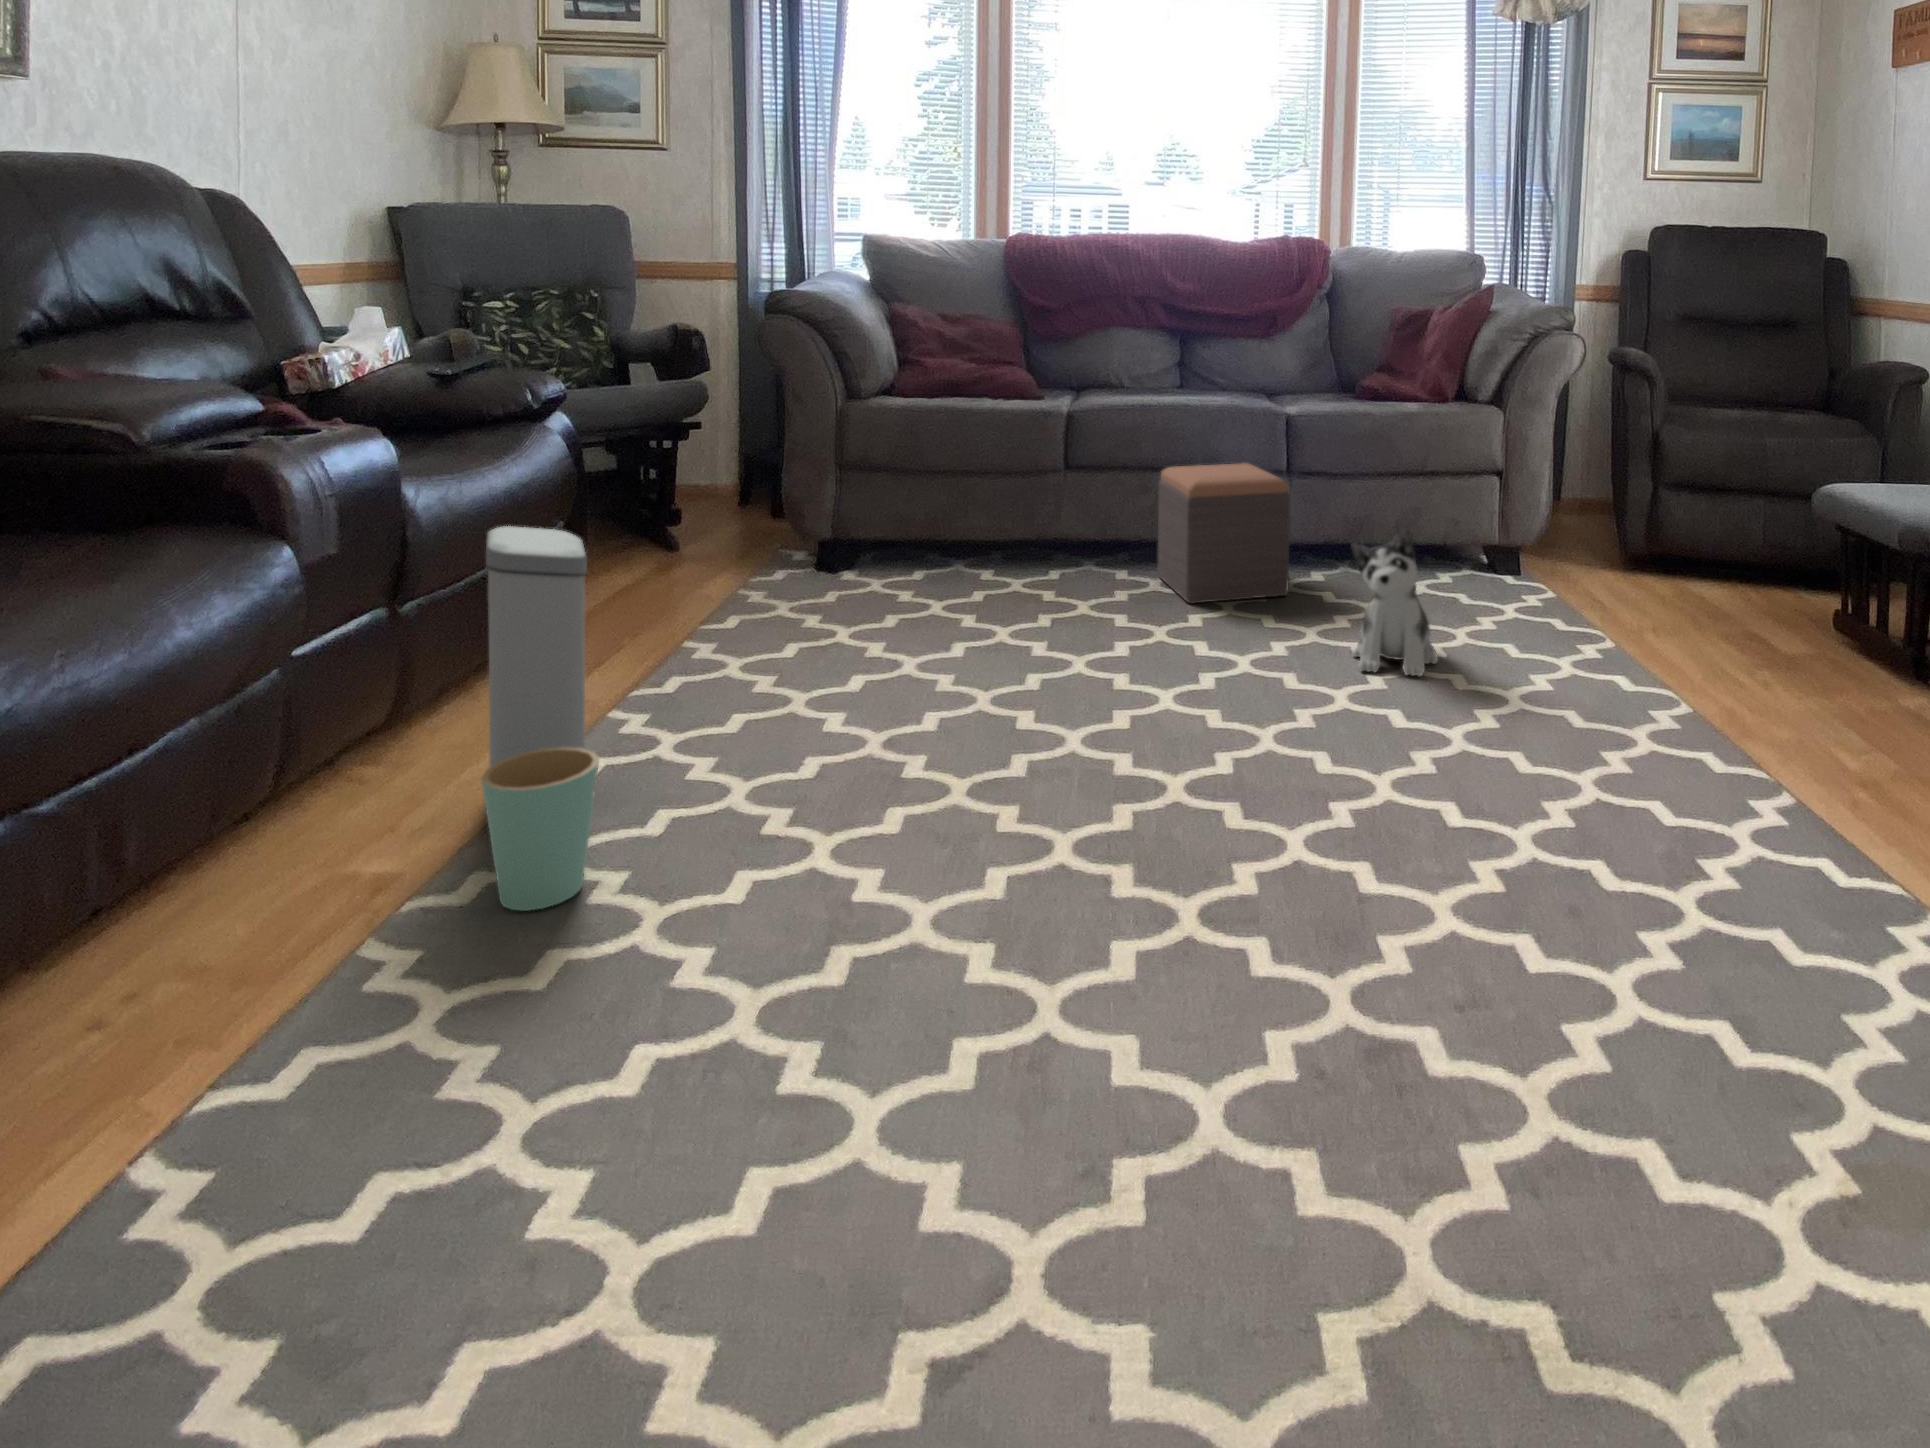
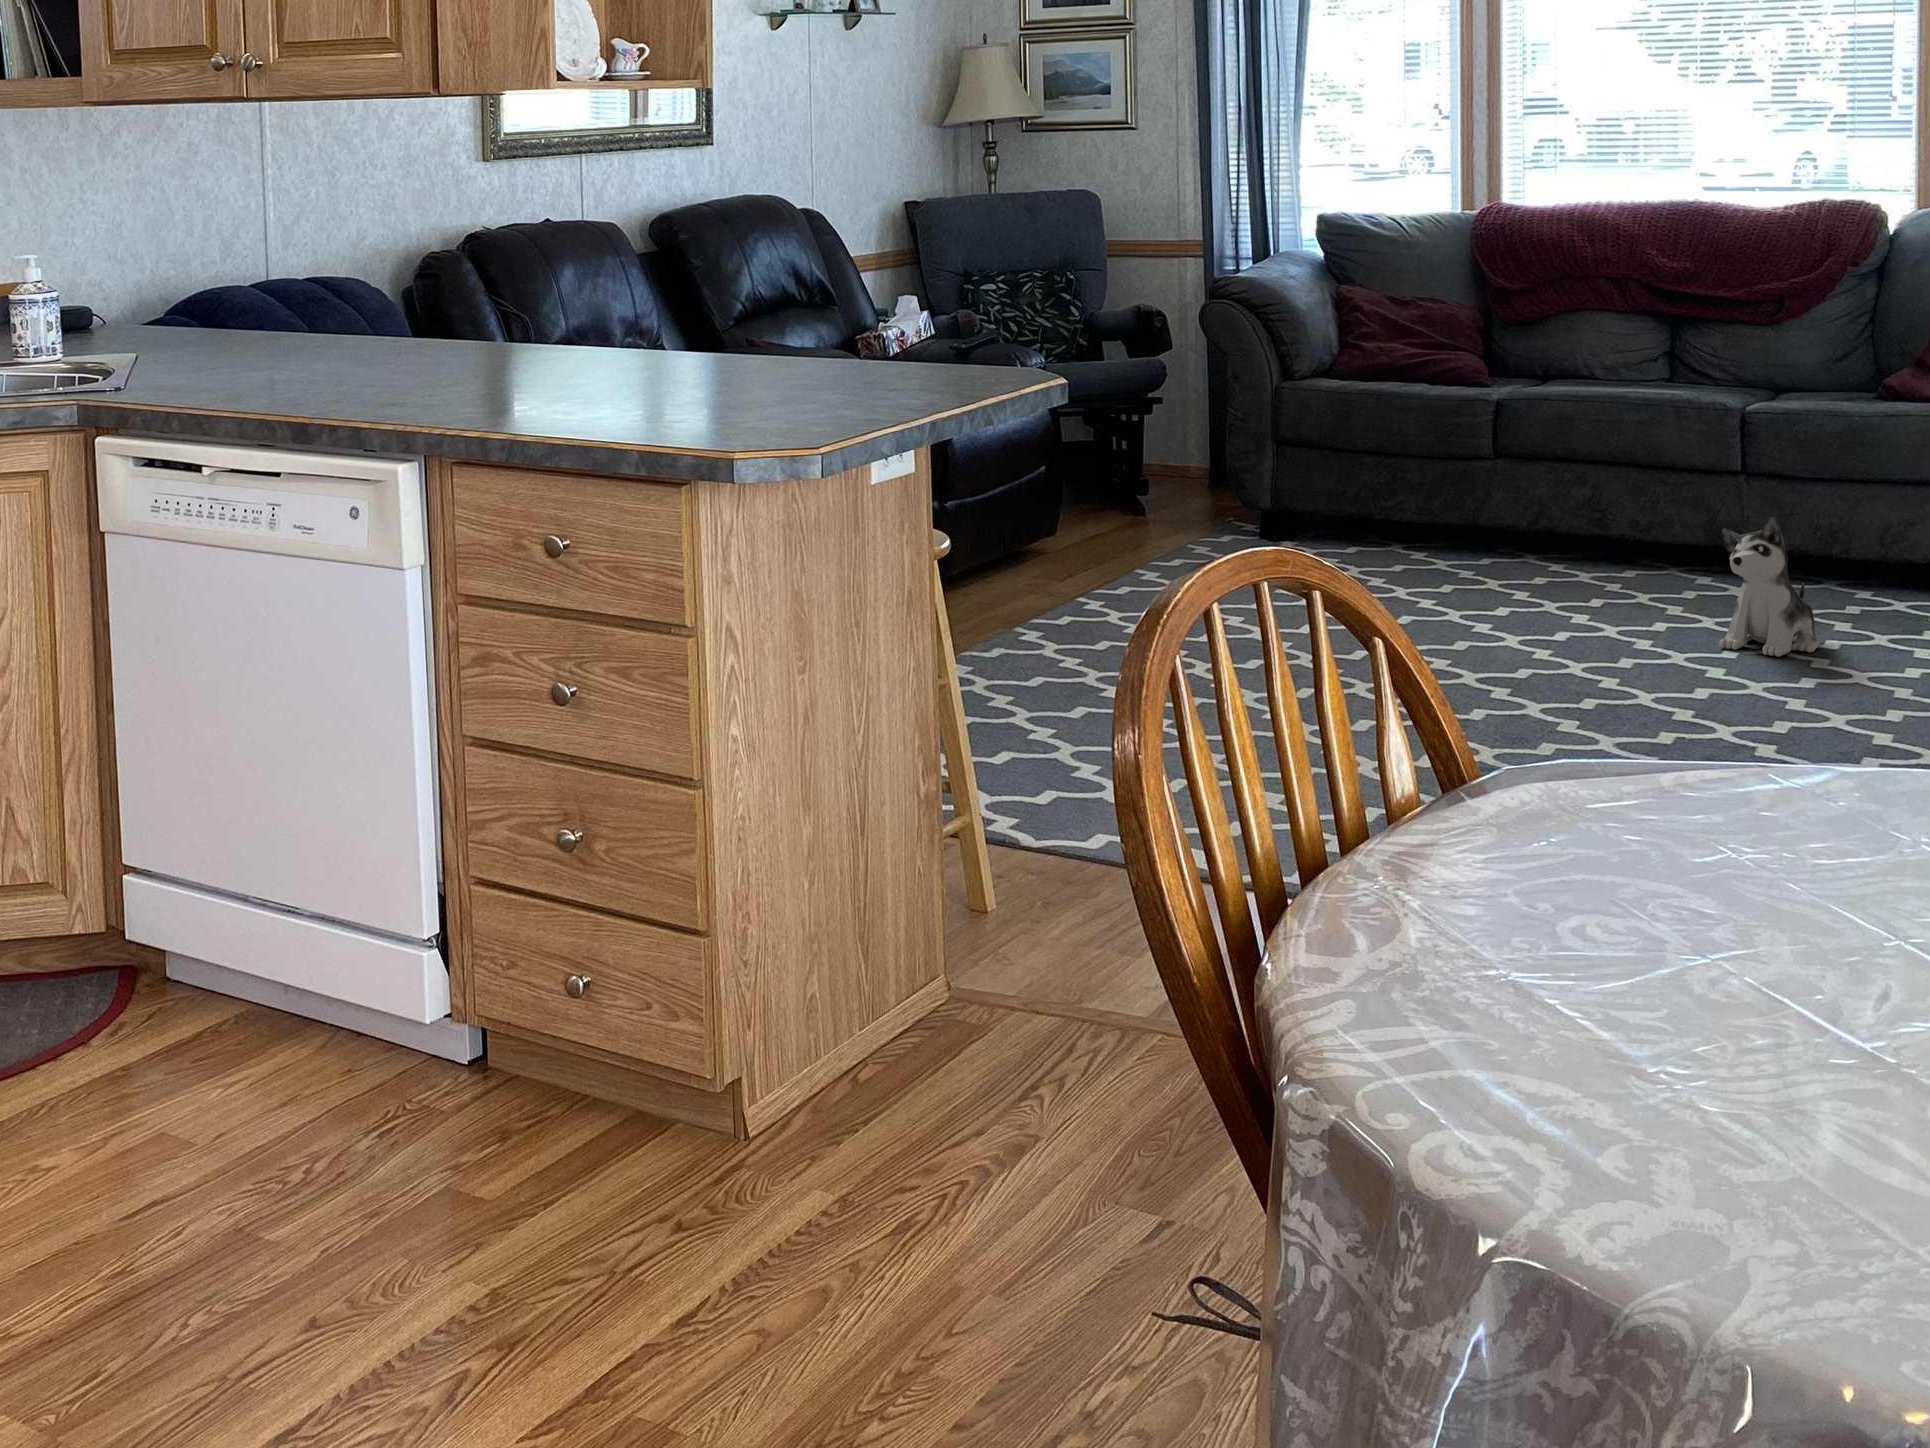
footstool: present [1157,463,1290,603] -> none [1597,457,1726,595]
trash can: present [481,526,599,911] -> none [997,452,1060,665]

